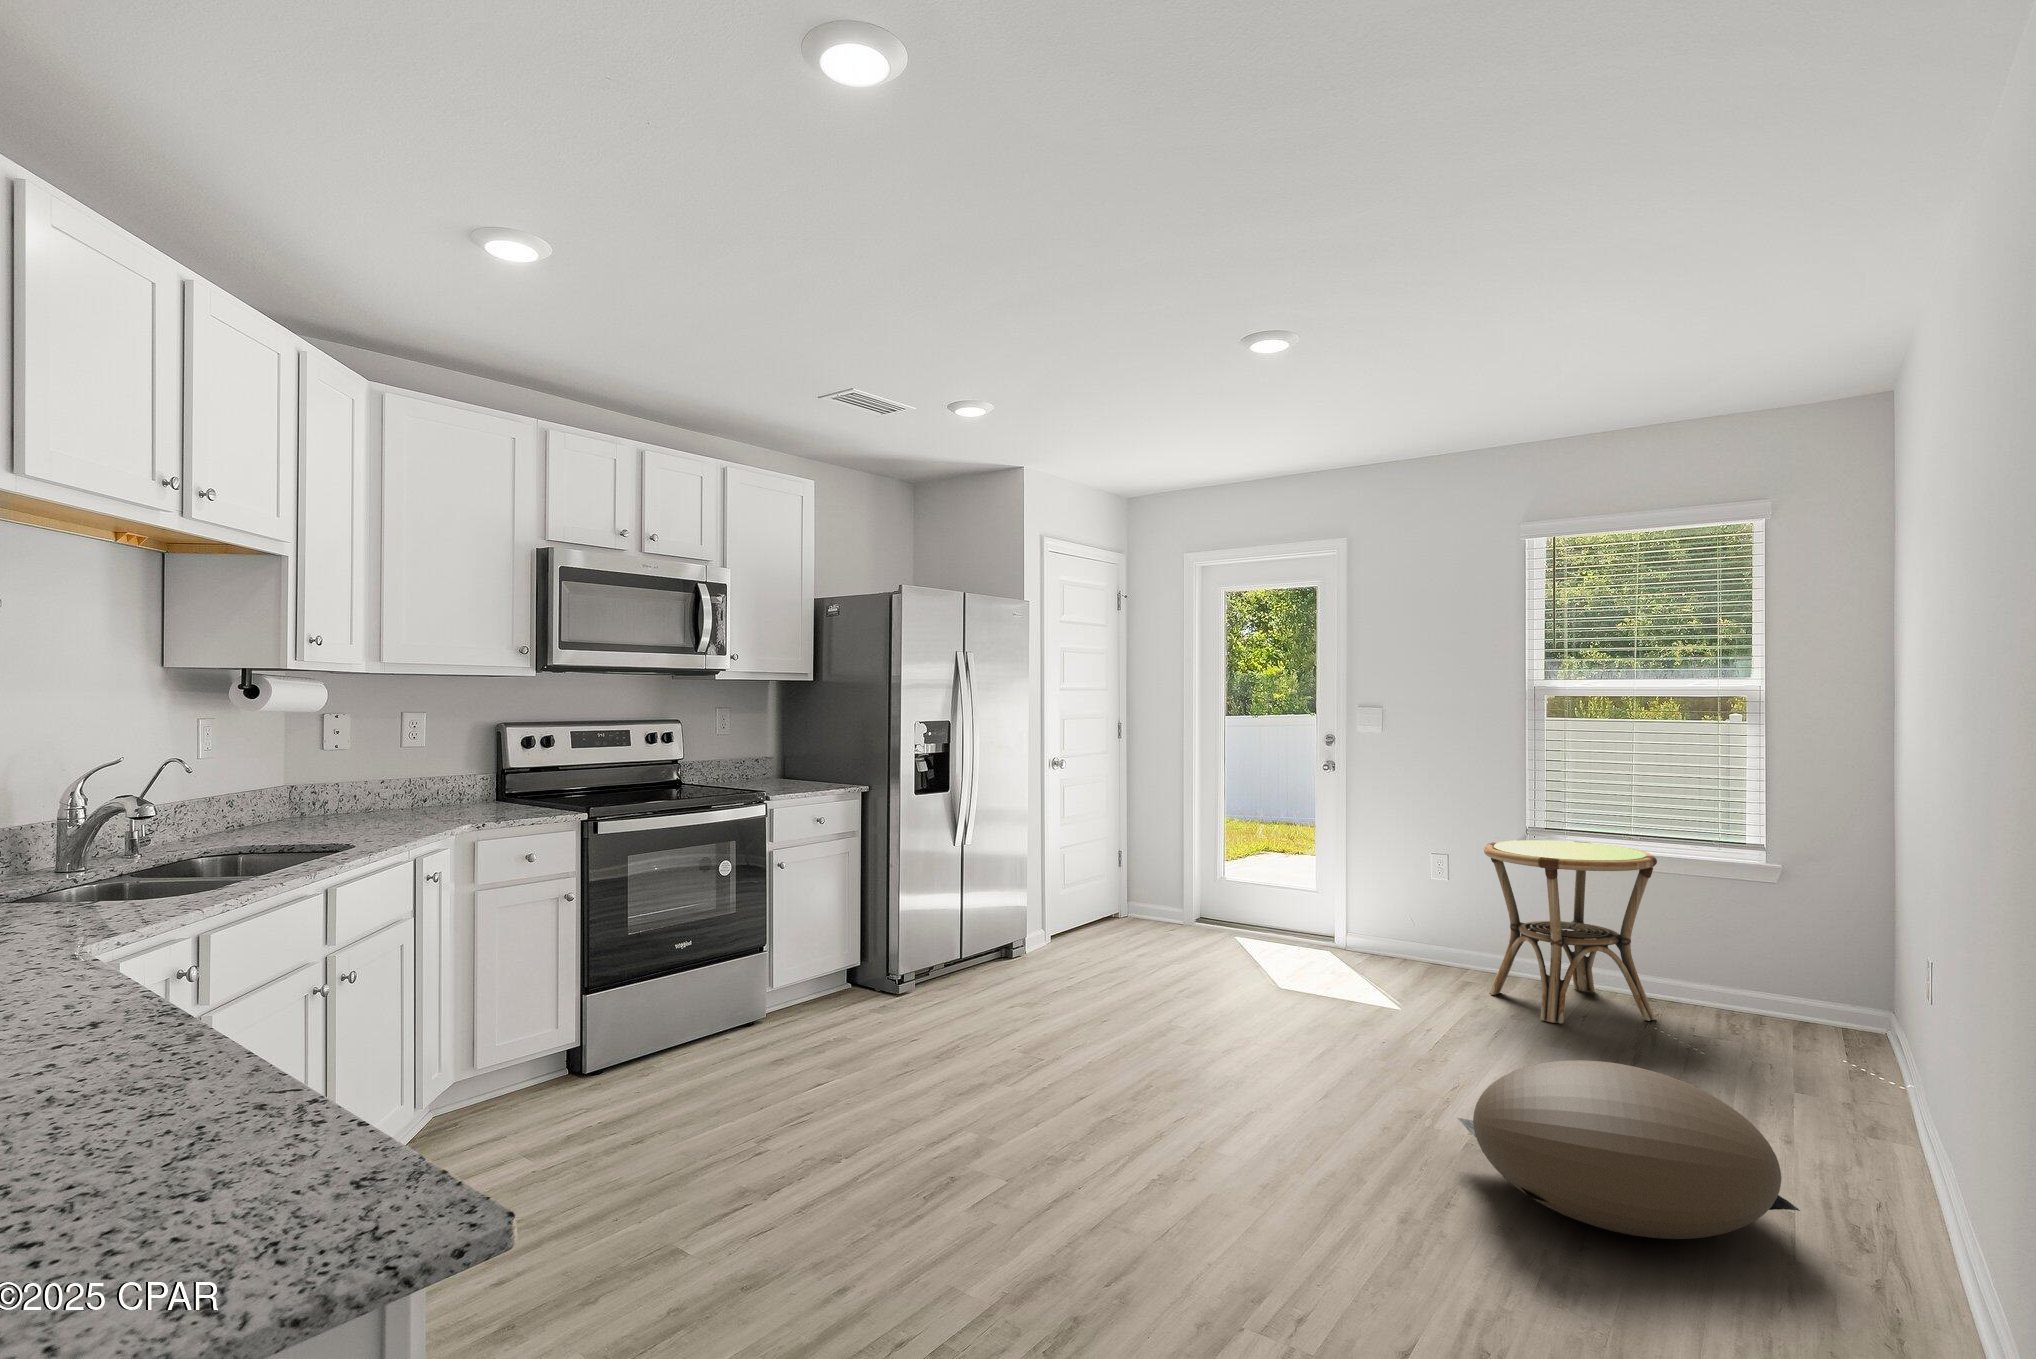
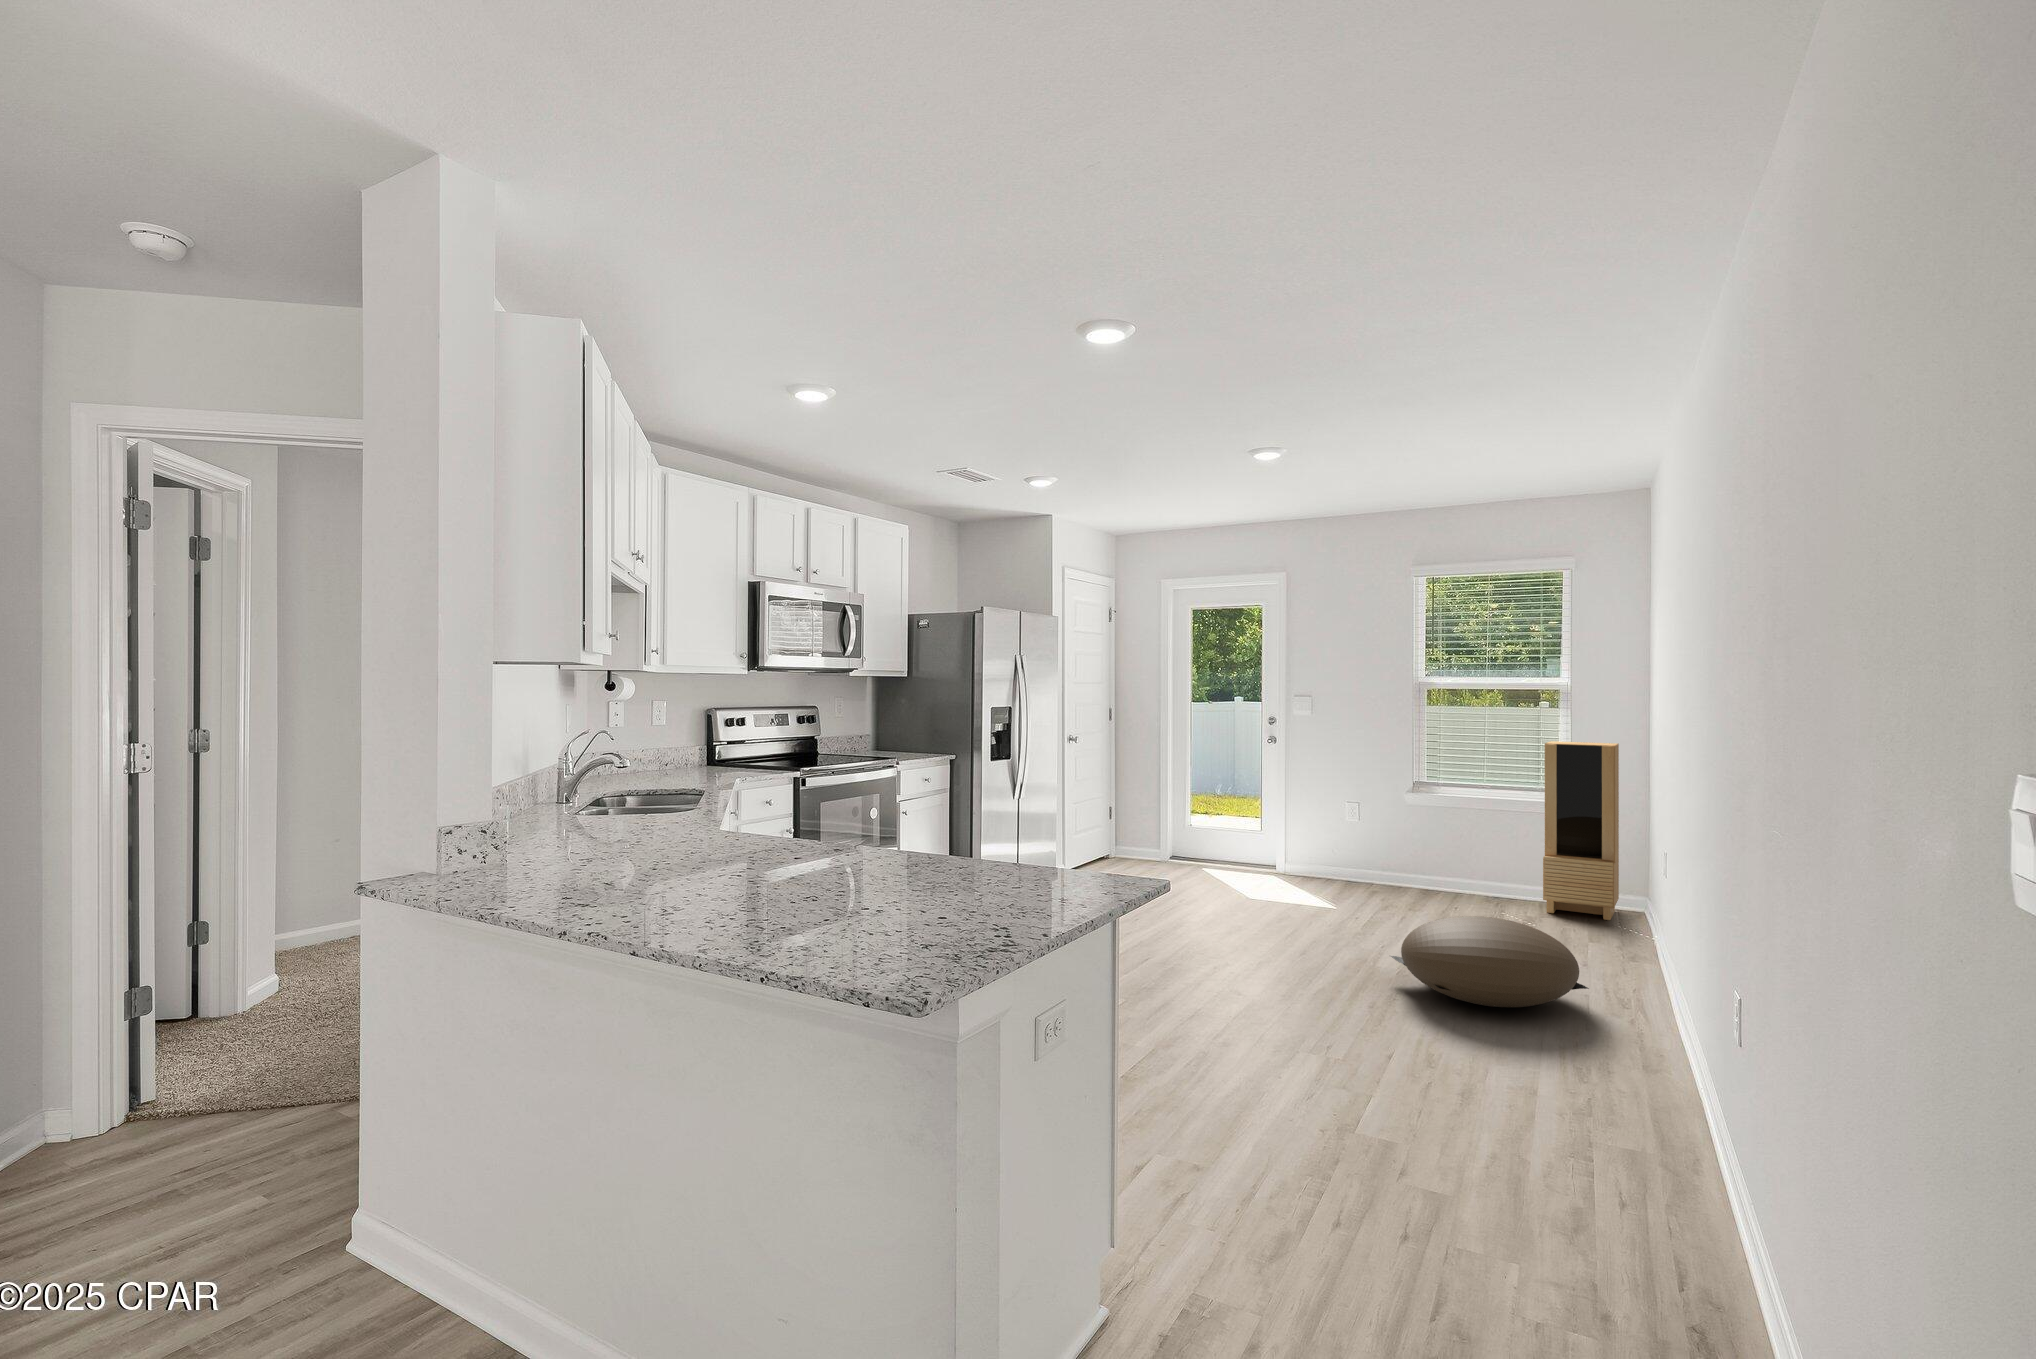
storage cabinet: none [1723,774,1844,1047] -> present [1543,741,1619,920]
side table: present [1484,840,1657,1023] -> none [1386,790,1501,912]

